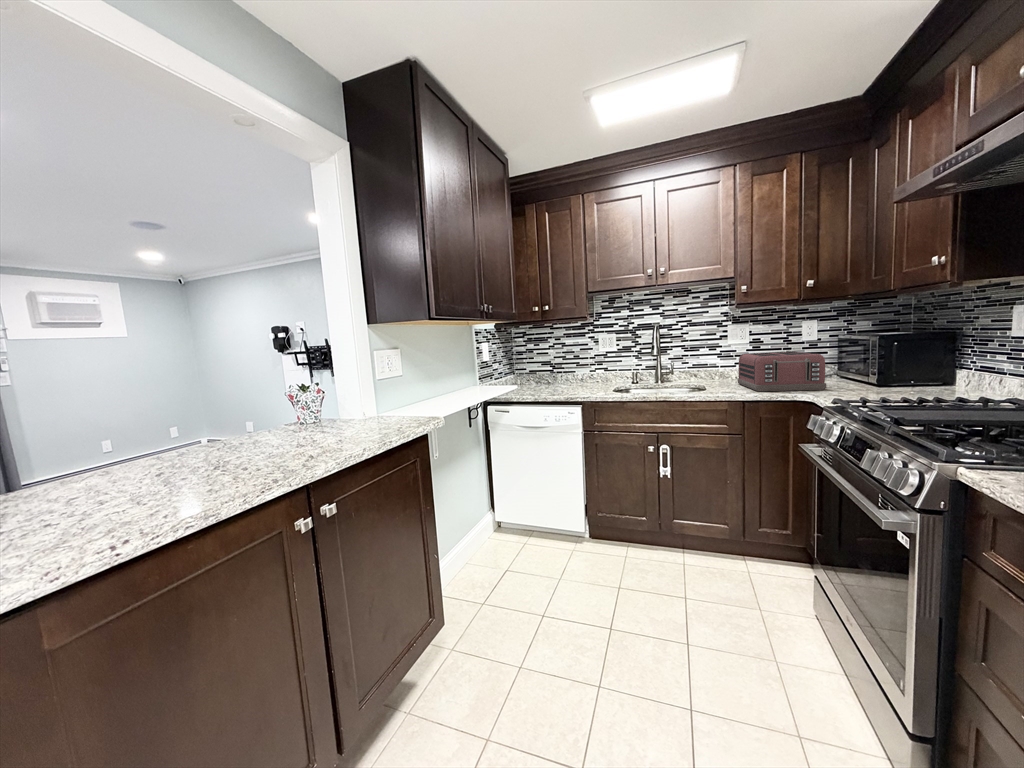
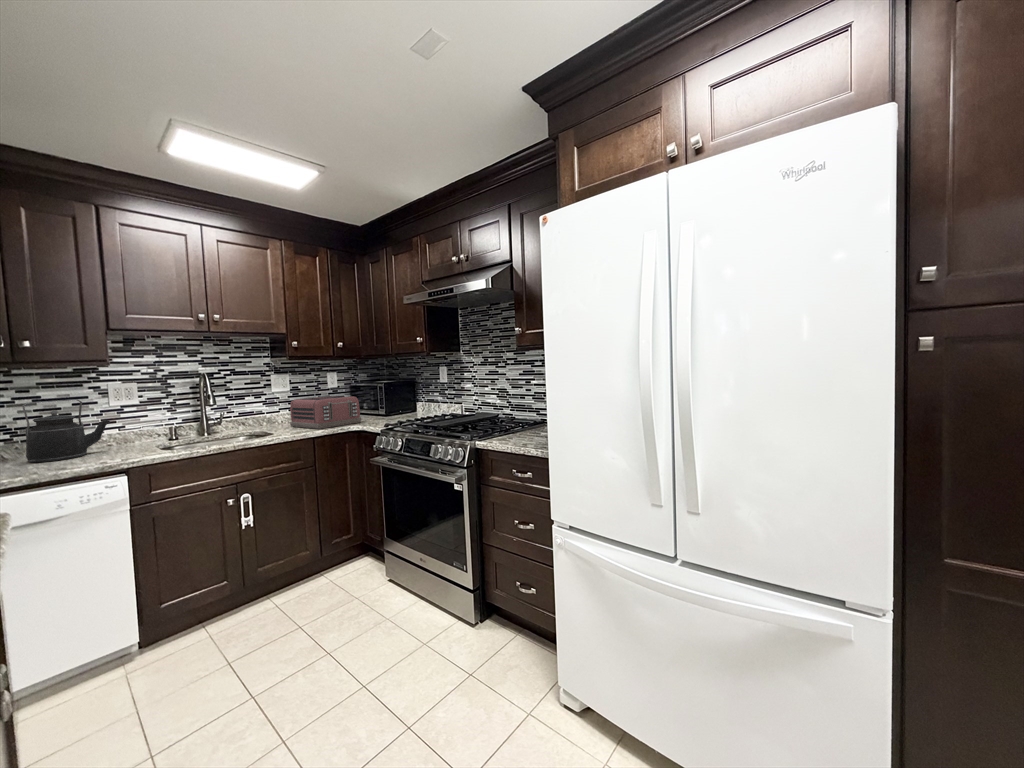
kettle: none [551,346,594,388] -> present [22,399,110,462]

